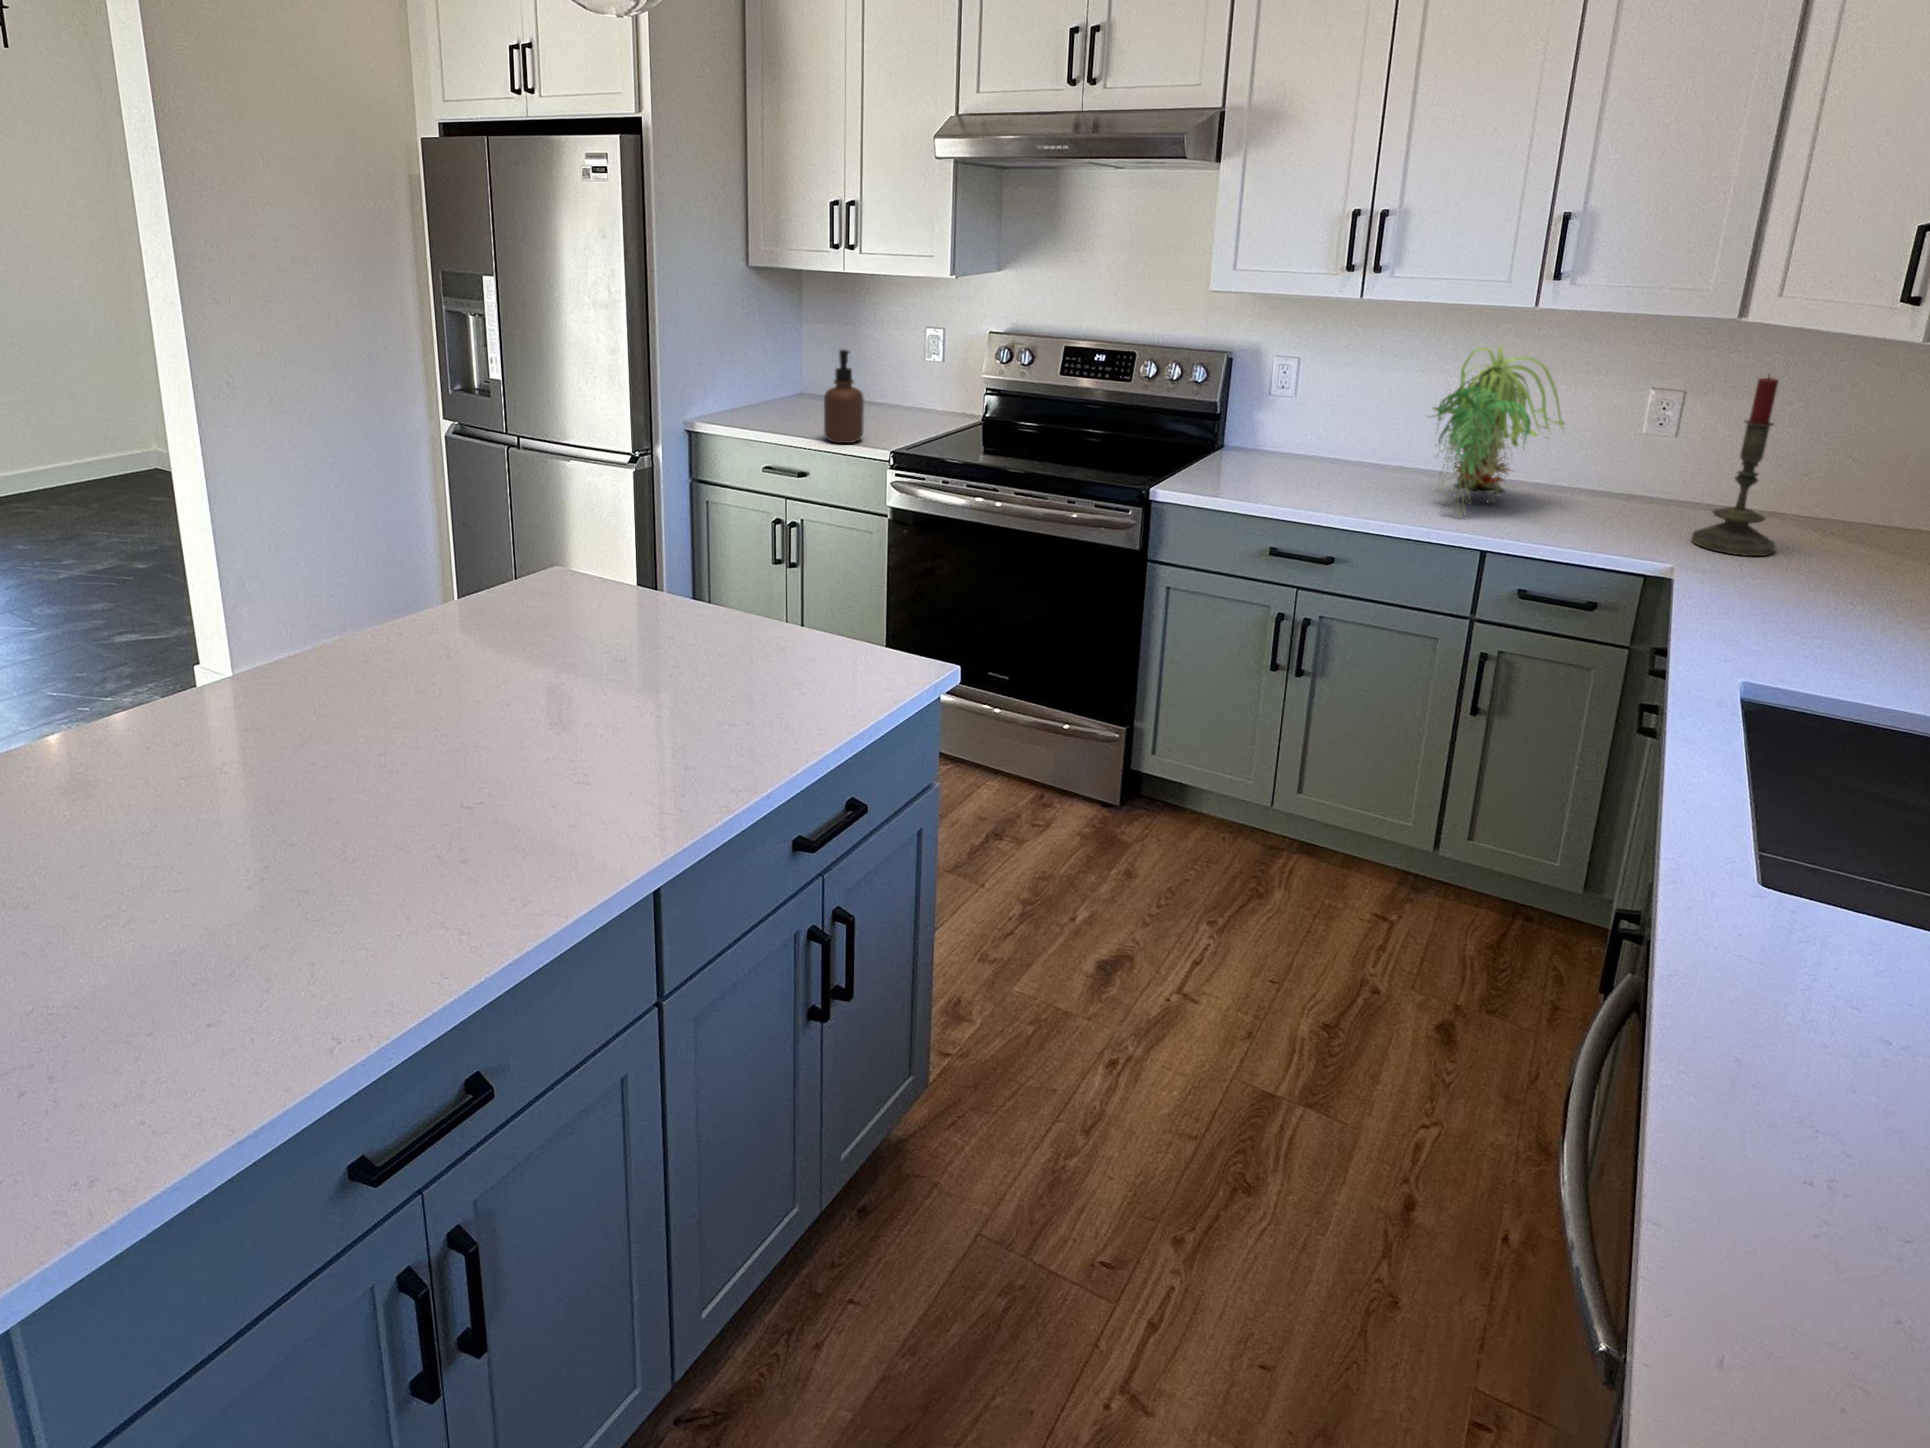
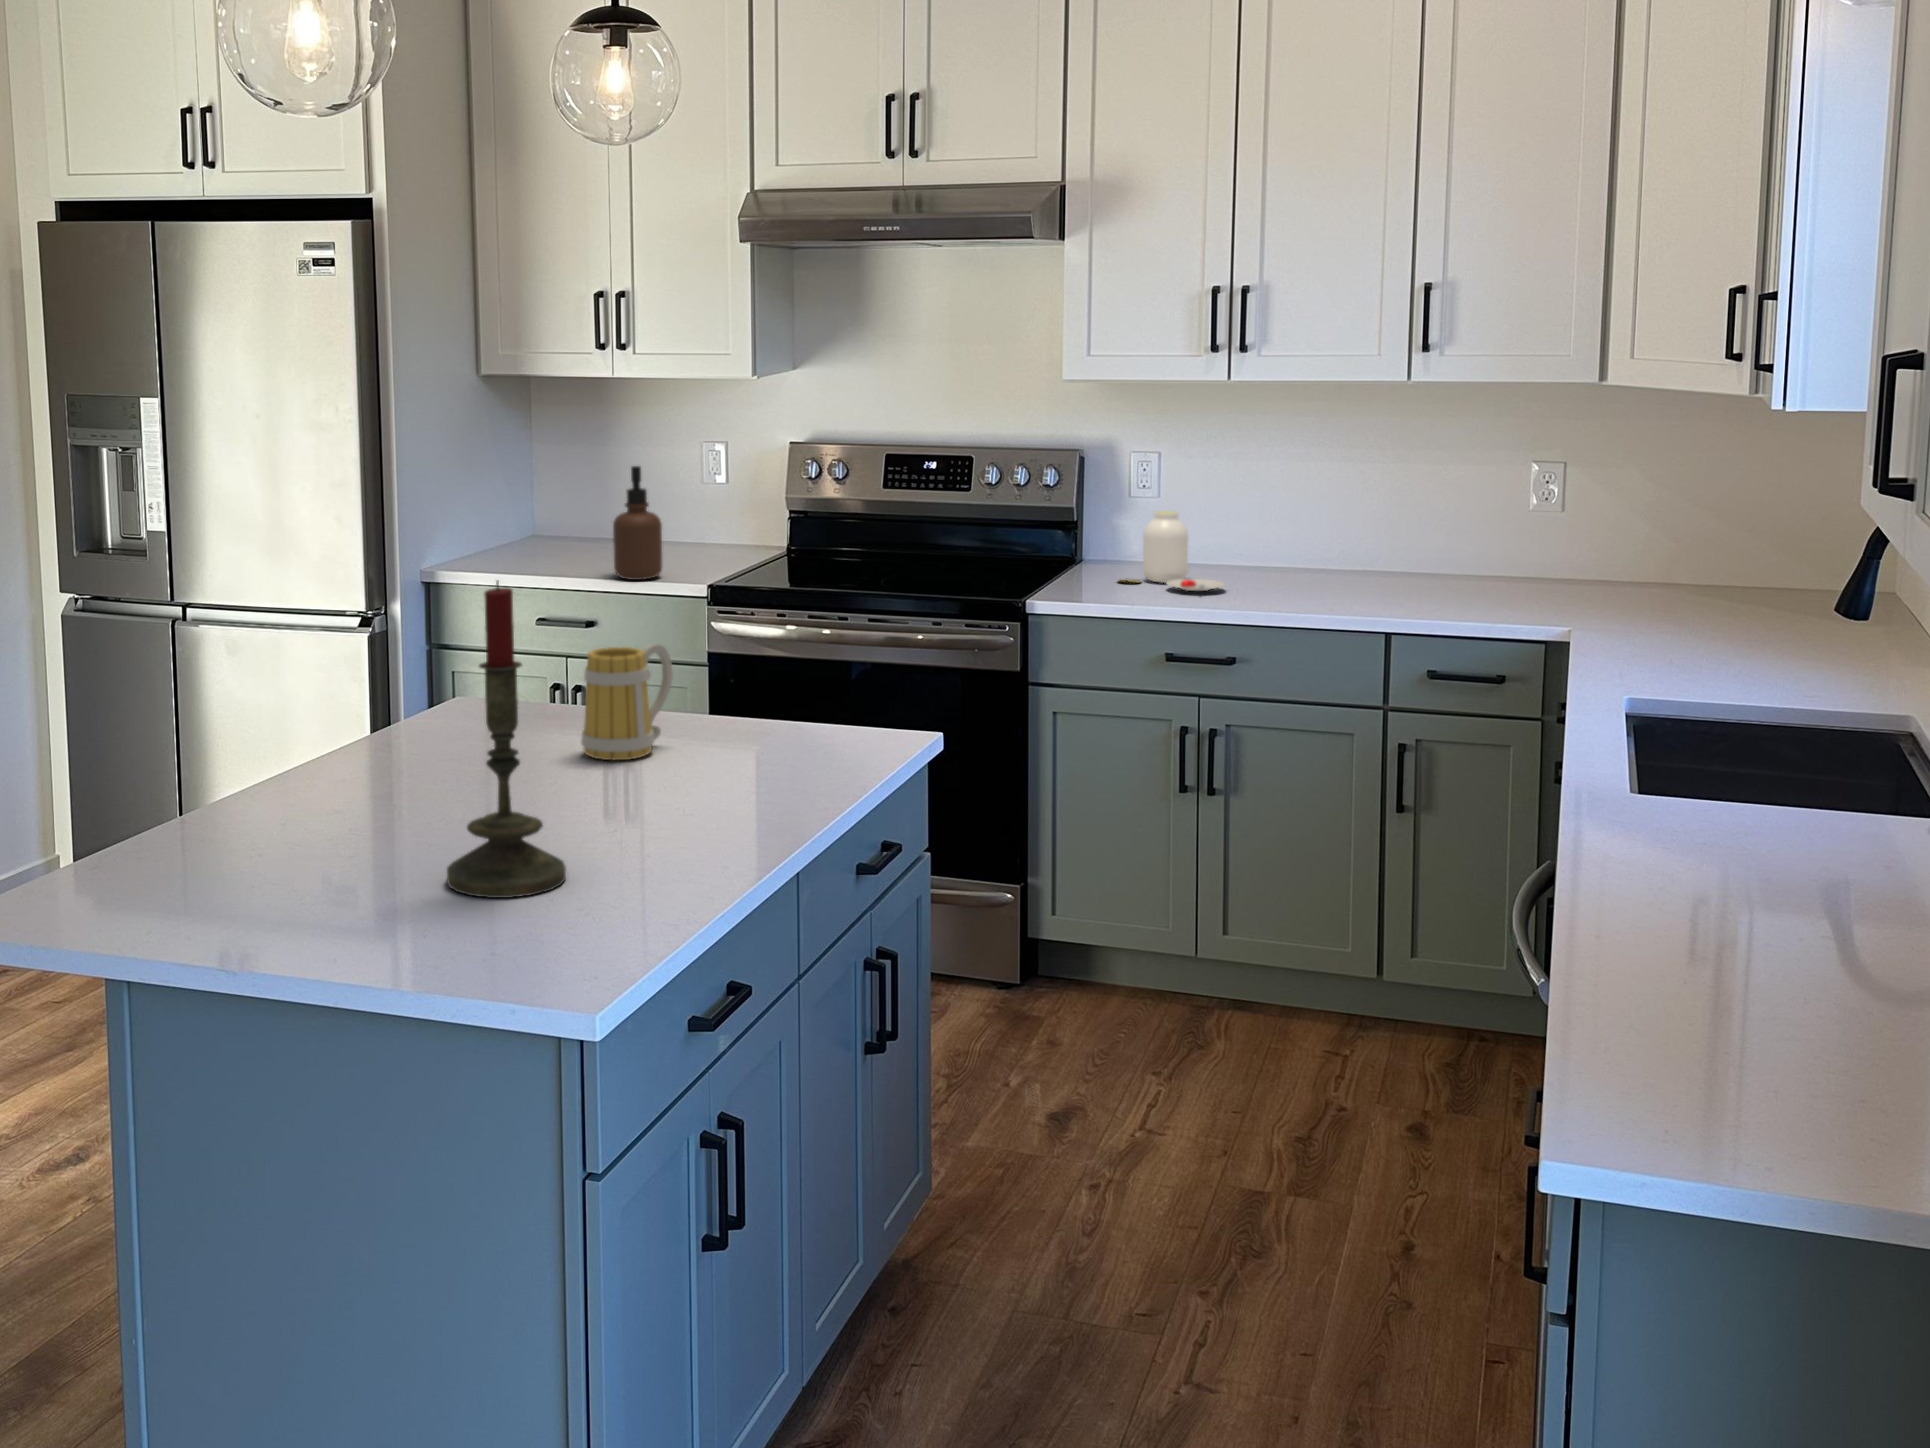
plant: present [1434,346,1564,509] -> none [1307,422,1451,604]
candle: present [1691,376,1778,556] -> present [447,581,566,898]
jar: none [1241,413,1337,491] -> present [1121,511,1225,591]
mug: none [560,573,662,692] -> present [581,644,672,760]

